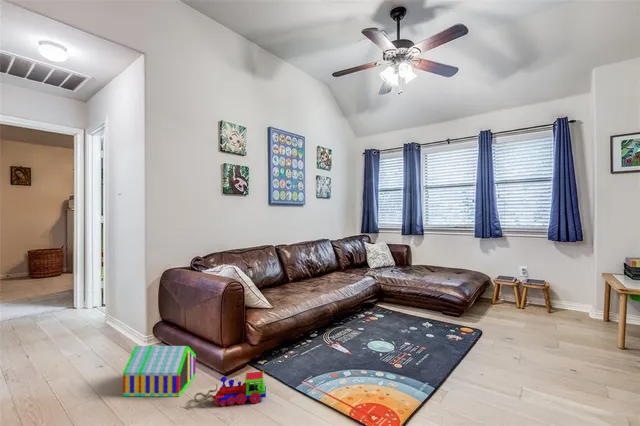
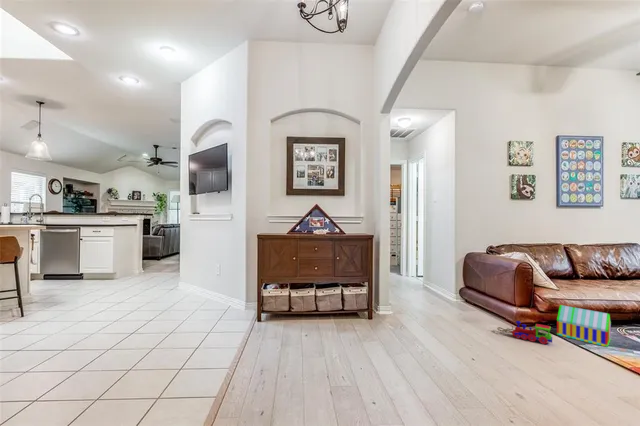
toy house: present [123,346,196,397] -> present [557,305,611,347]

